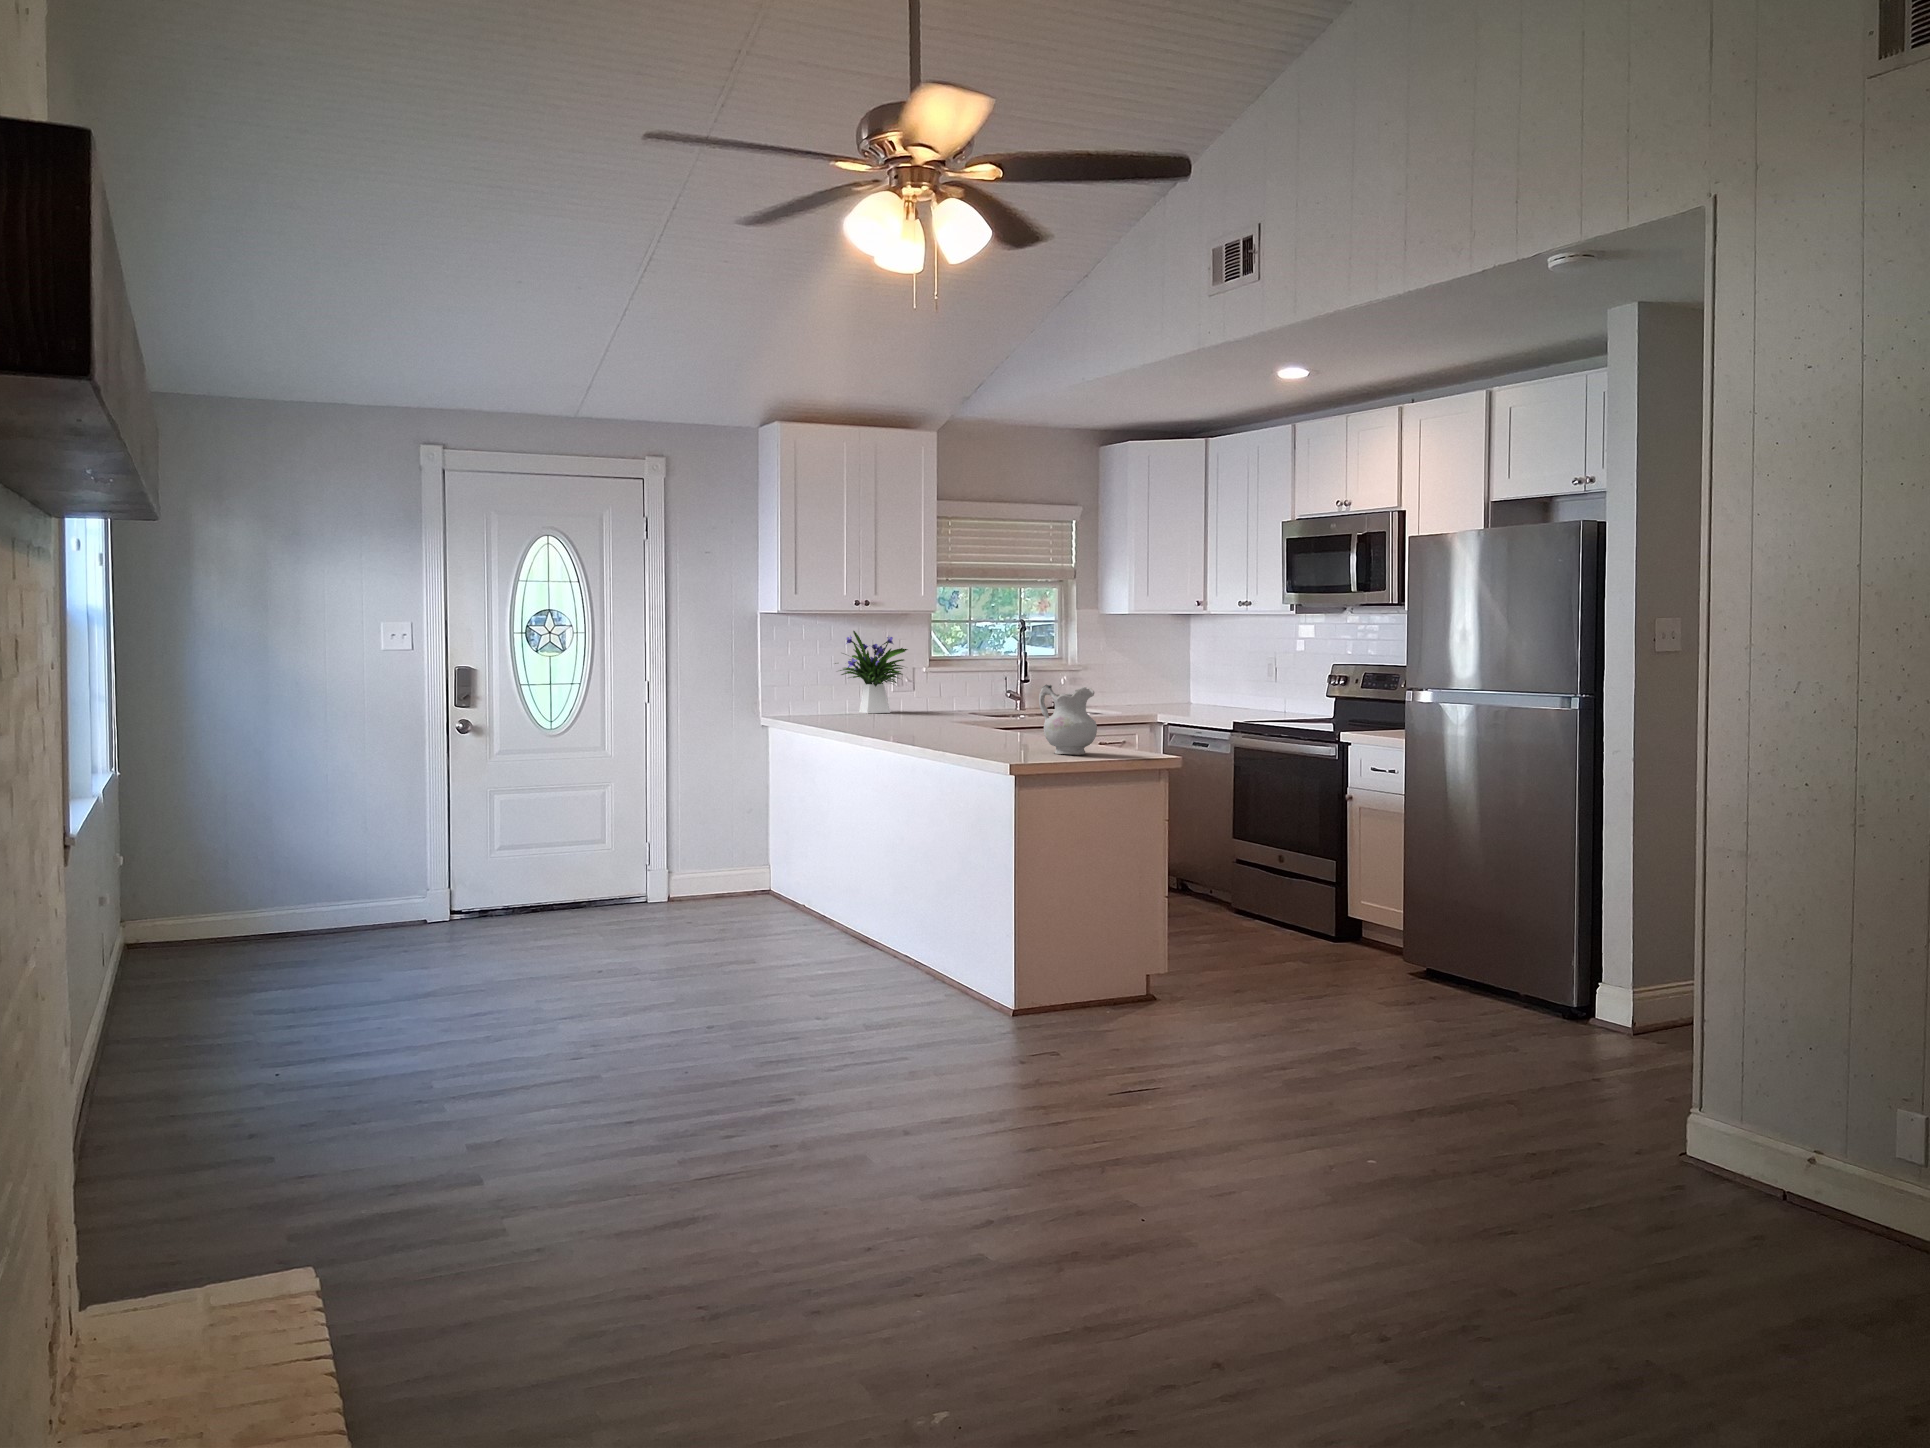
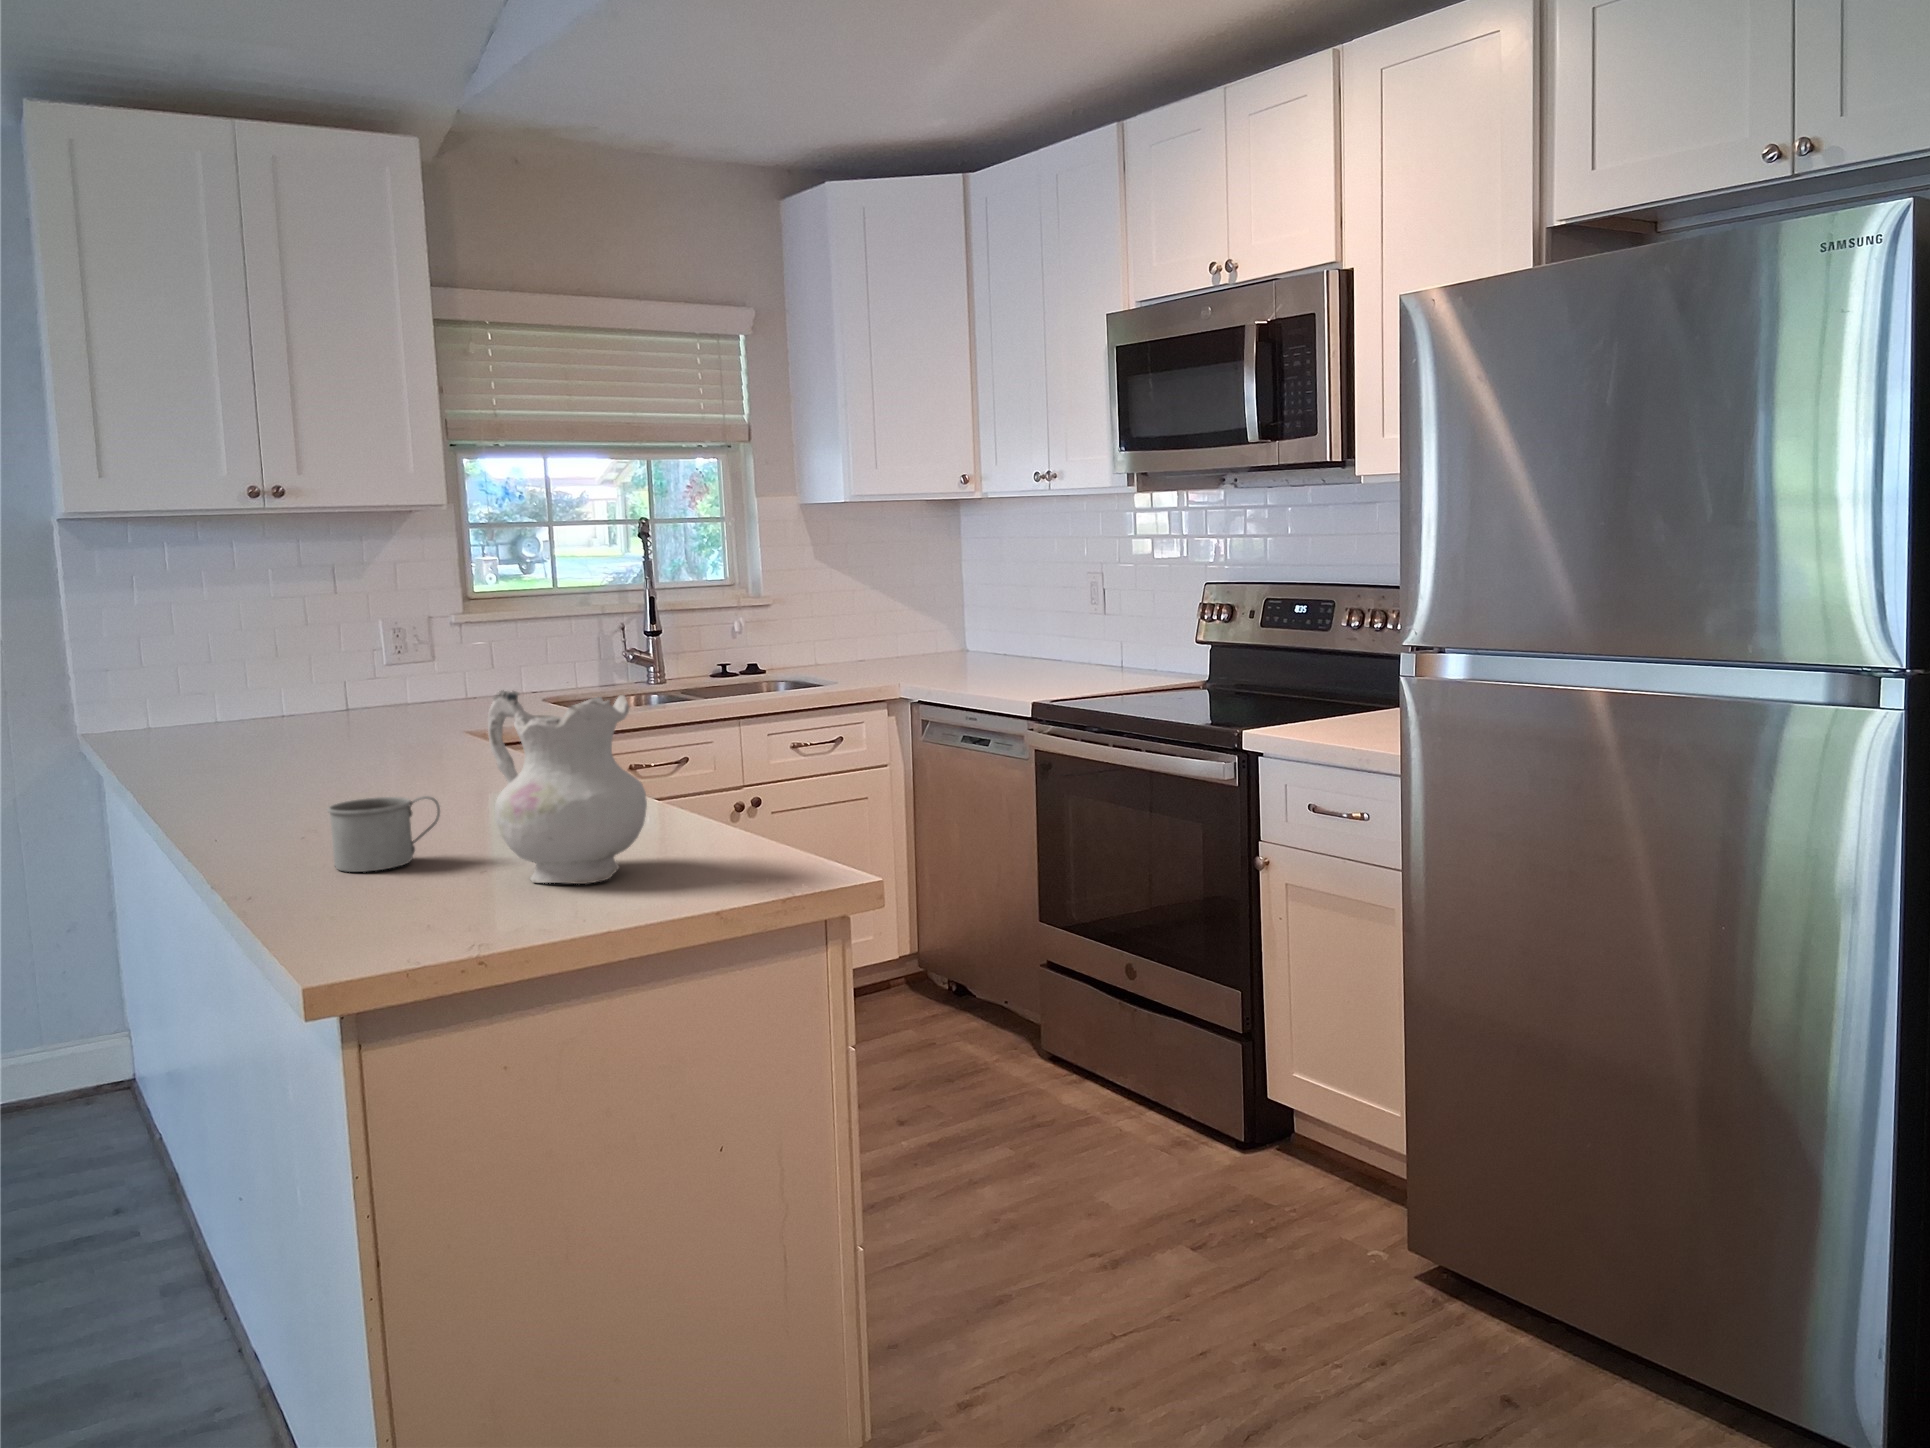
flower arrangement: present [835,631,908,713] -> none [220,552,392,720]
mug: none [978,724,1016,749] -> present [327,796,440,872]

